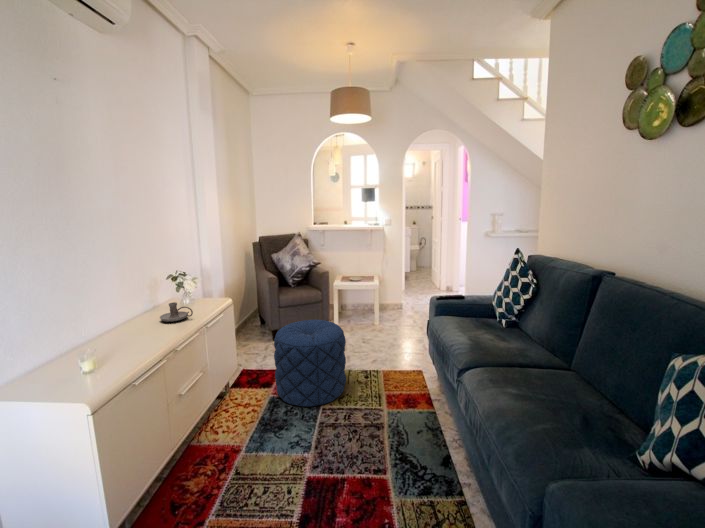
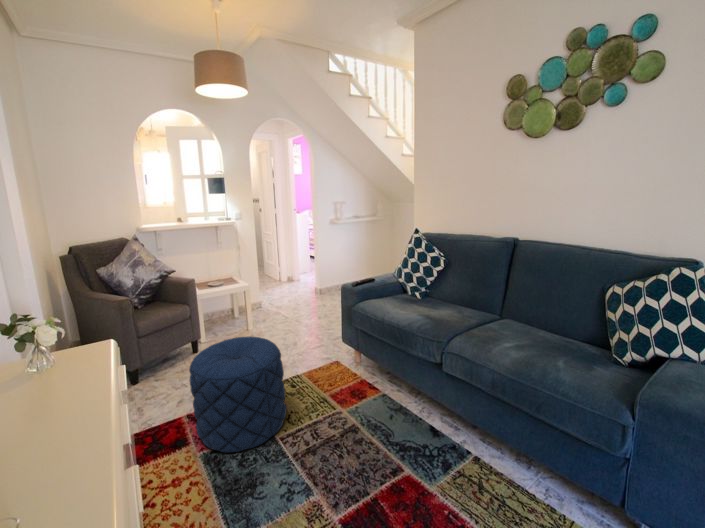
candle holder: present [160,302,193,322] -> none [18,372,88,412]

